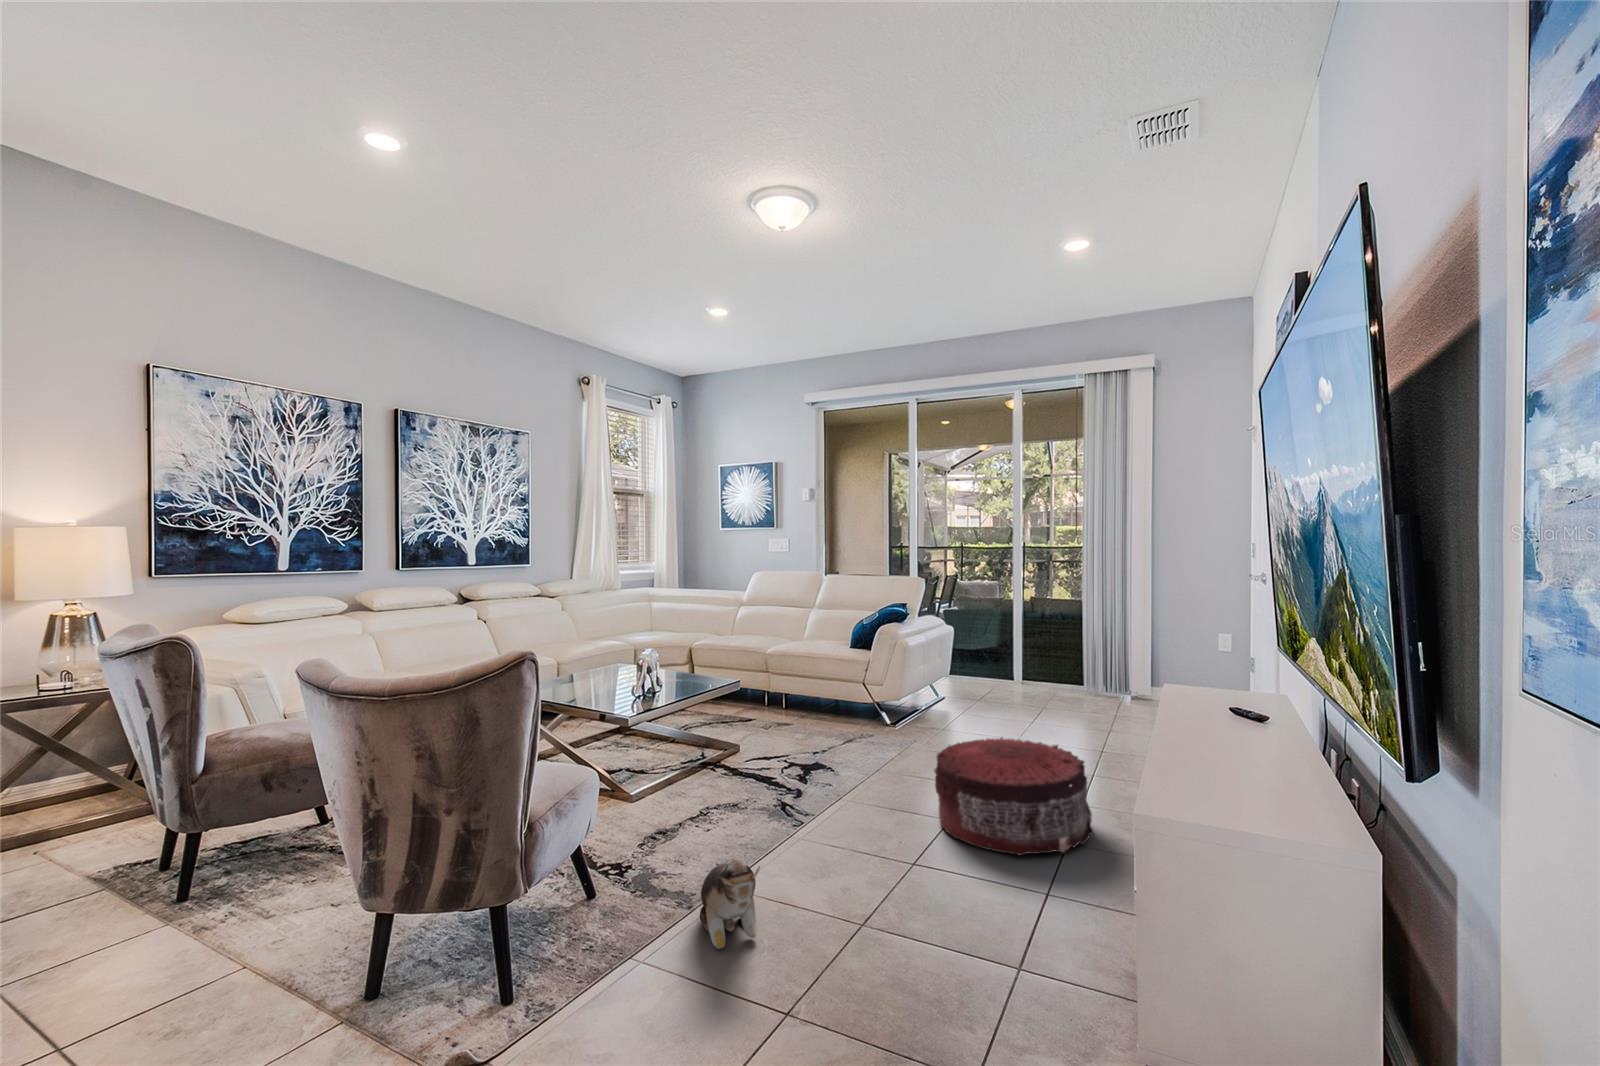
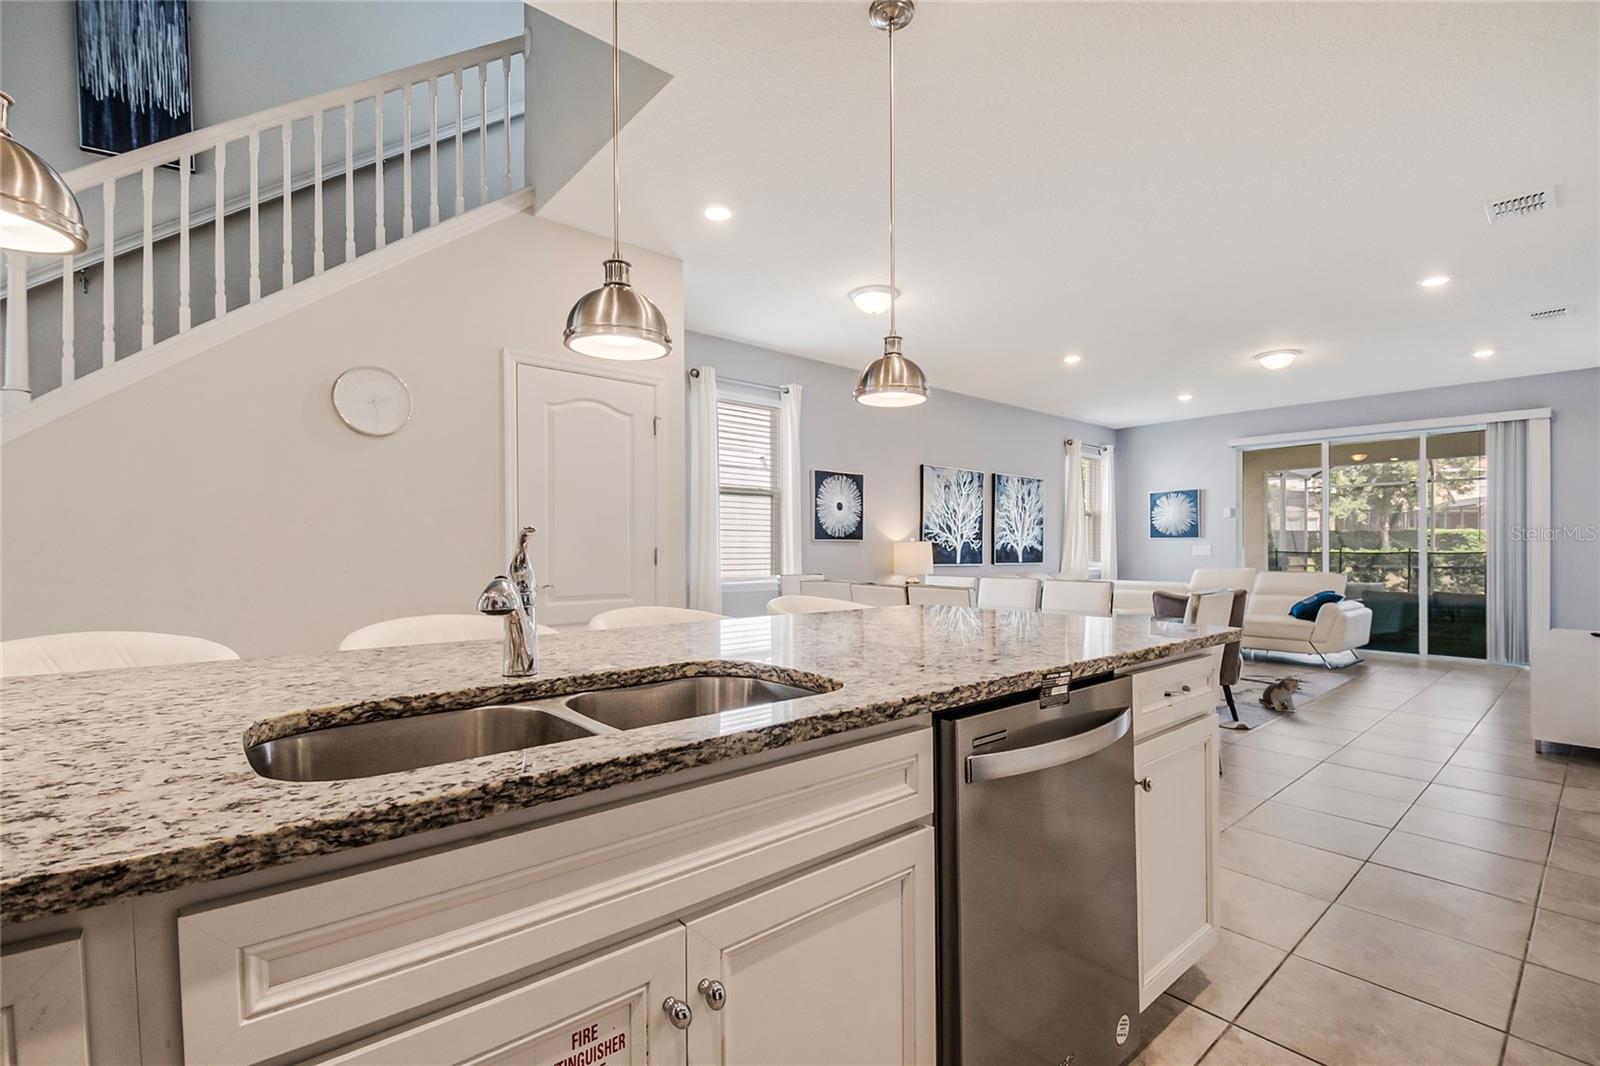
pouf: present [934,737,1094,855] -> none [1370,658,1476,708]

